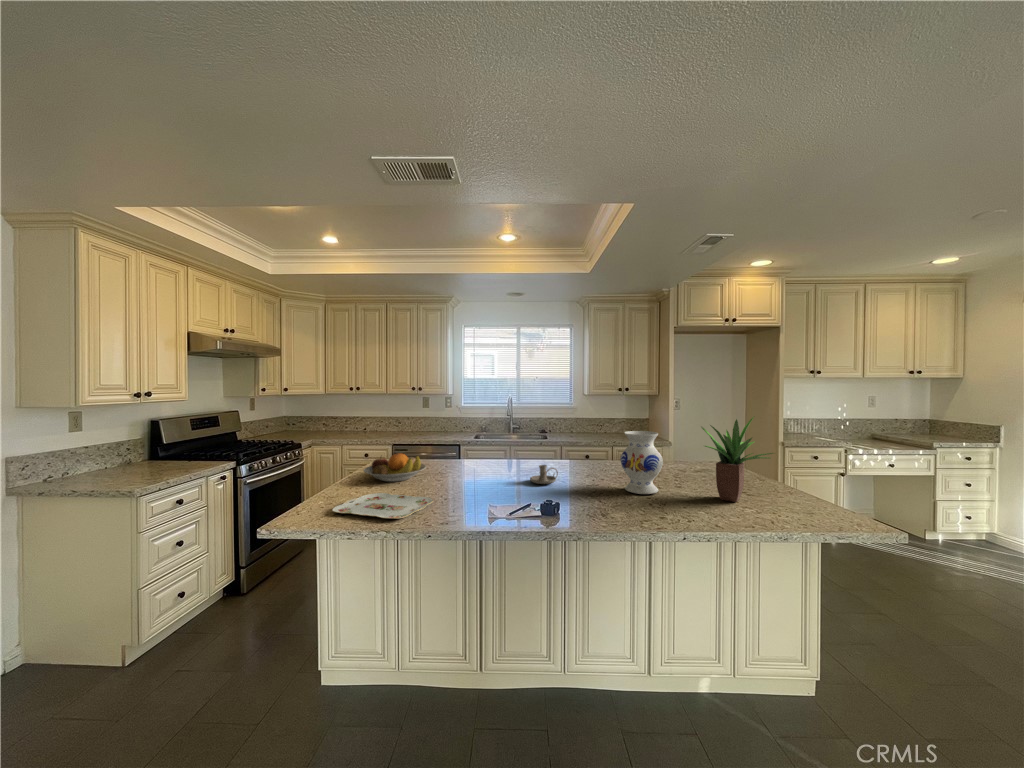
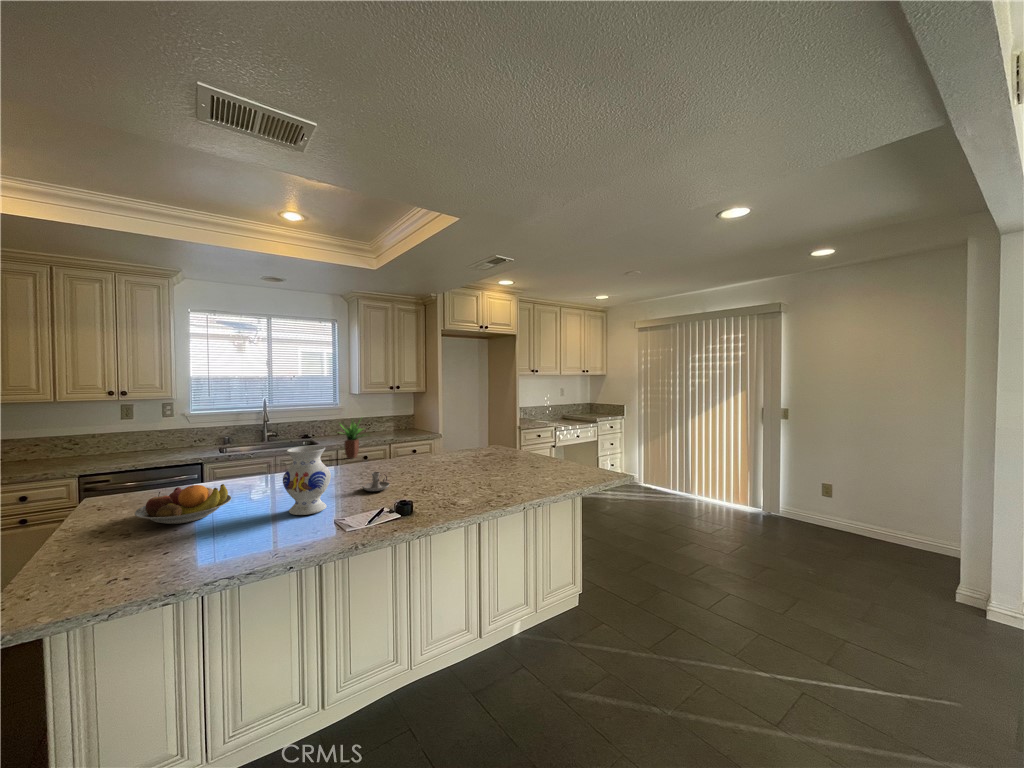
potted plant: present [702,417,773,502] -> present [340,419,364,459]
vase: present [620,431,663,494] -> present [283,446,331,515]
serving tray: present [332,493,433,519] -> none [153,528,285,572]

